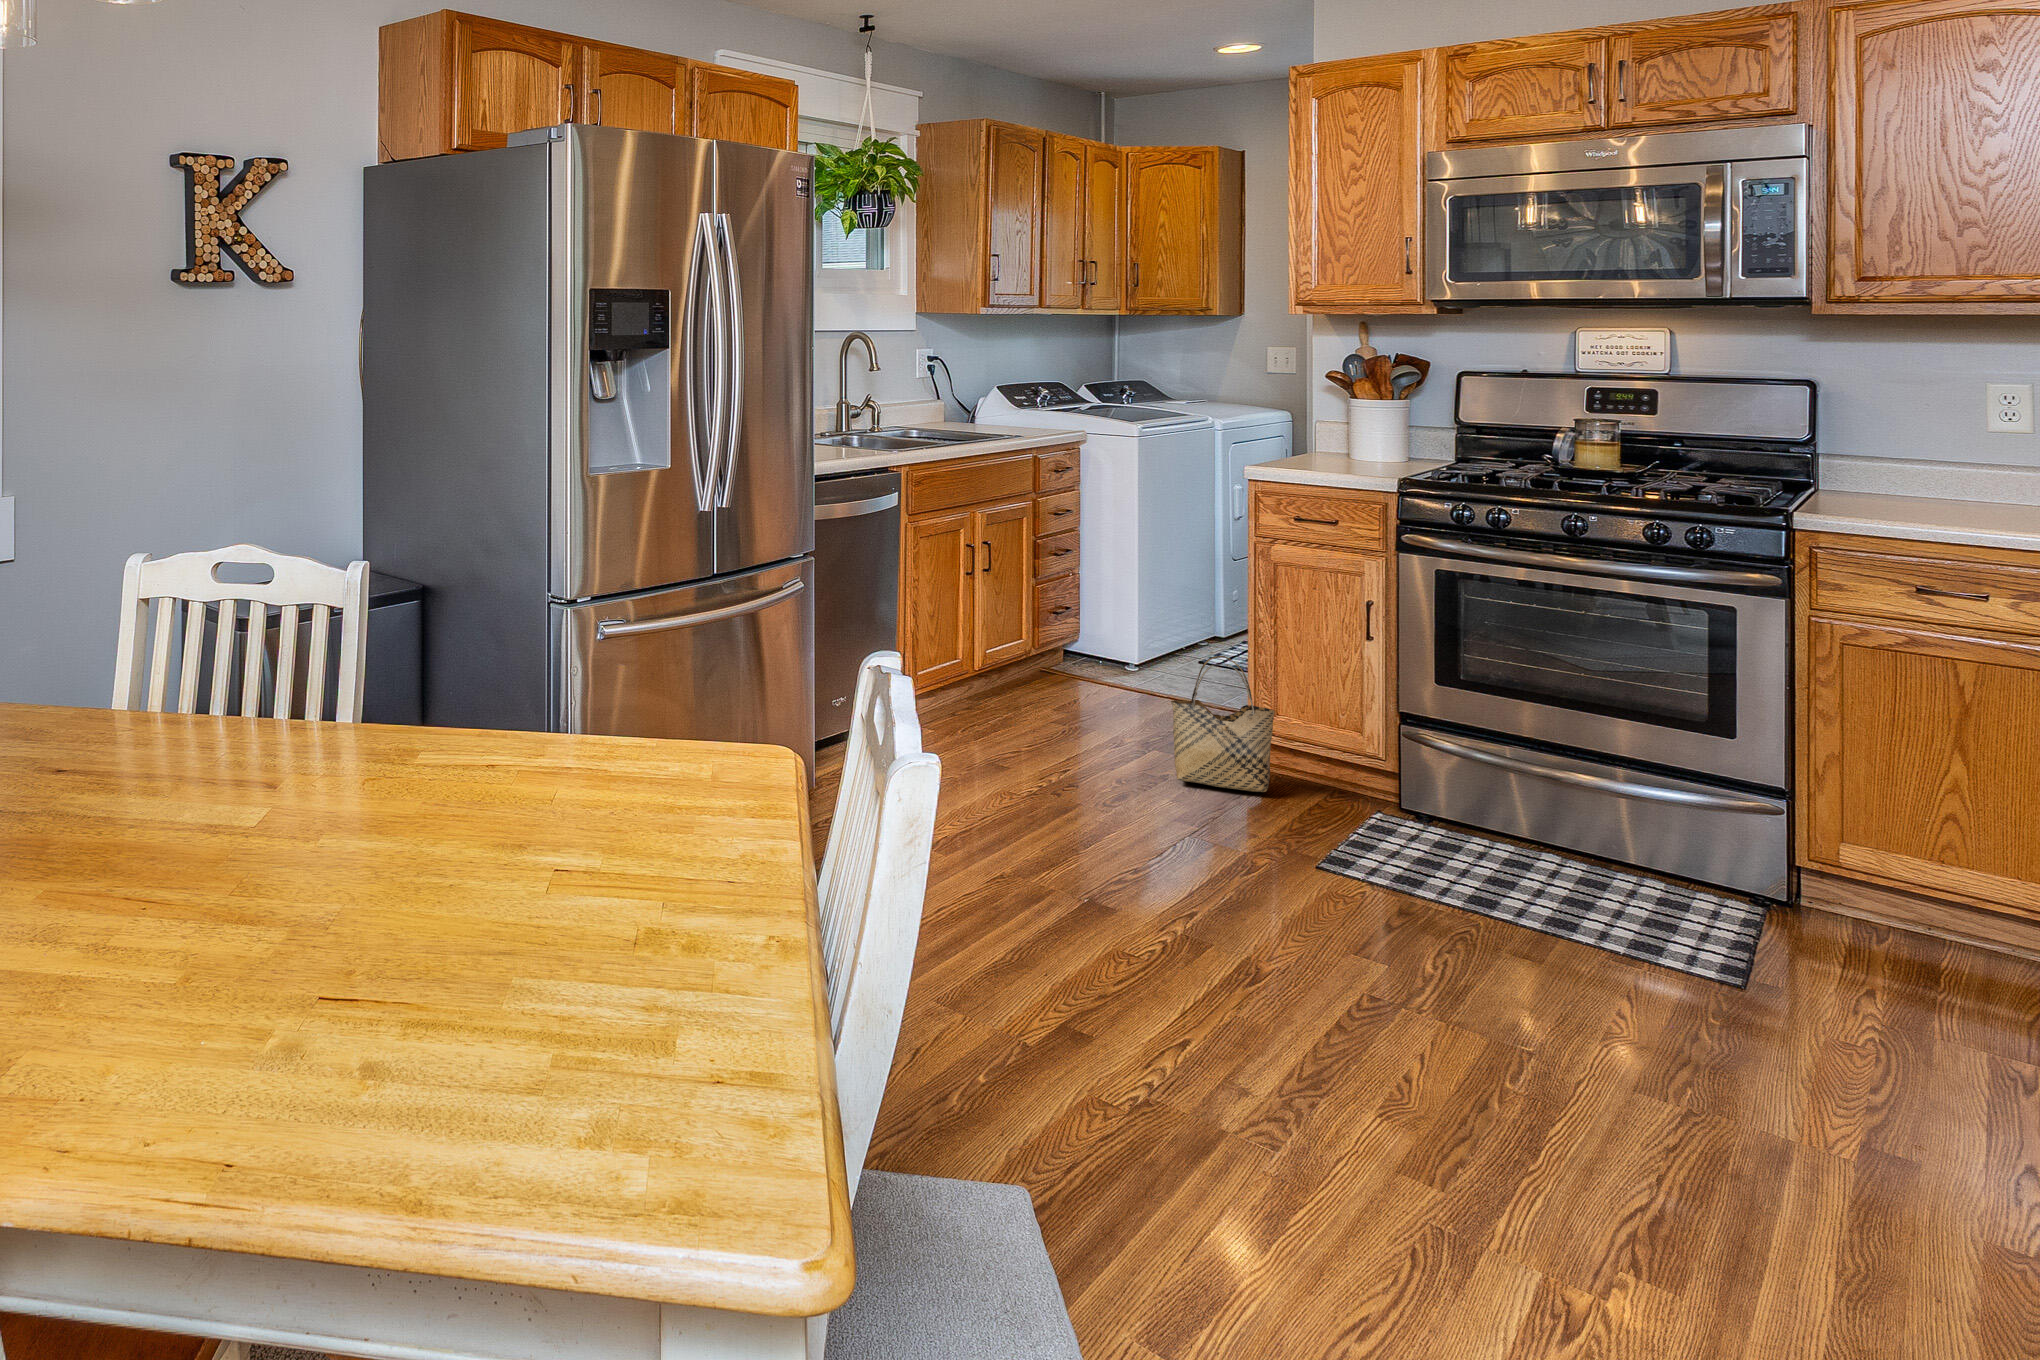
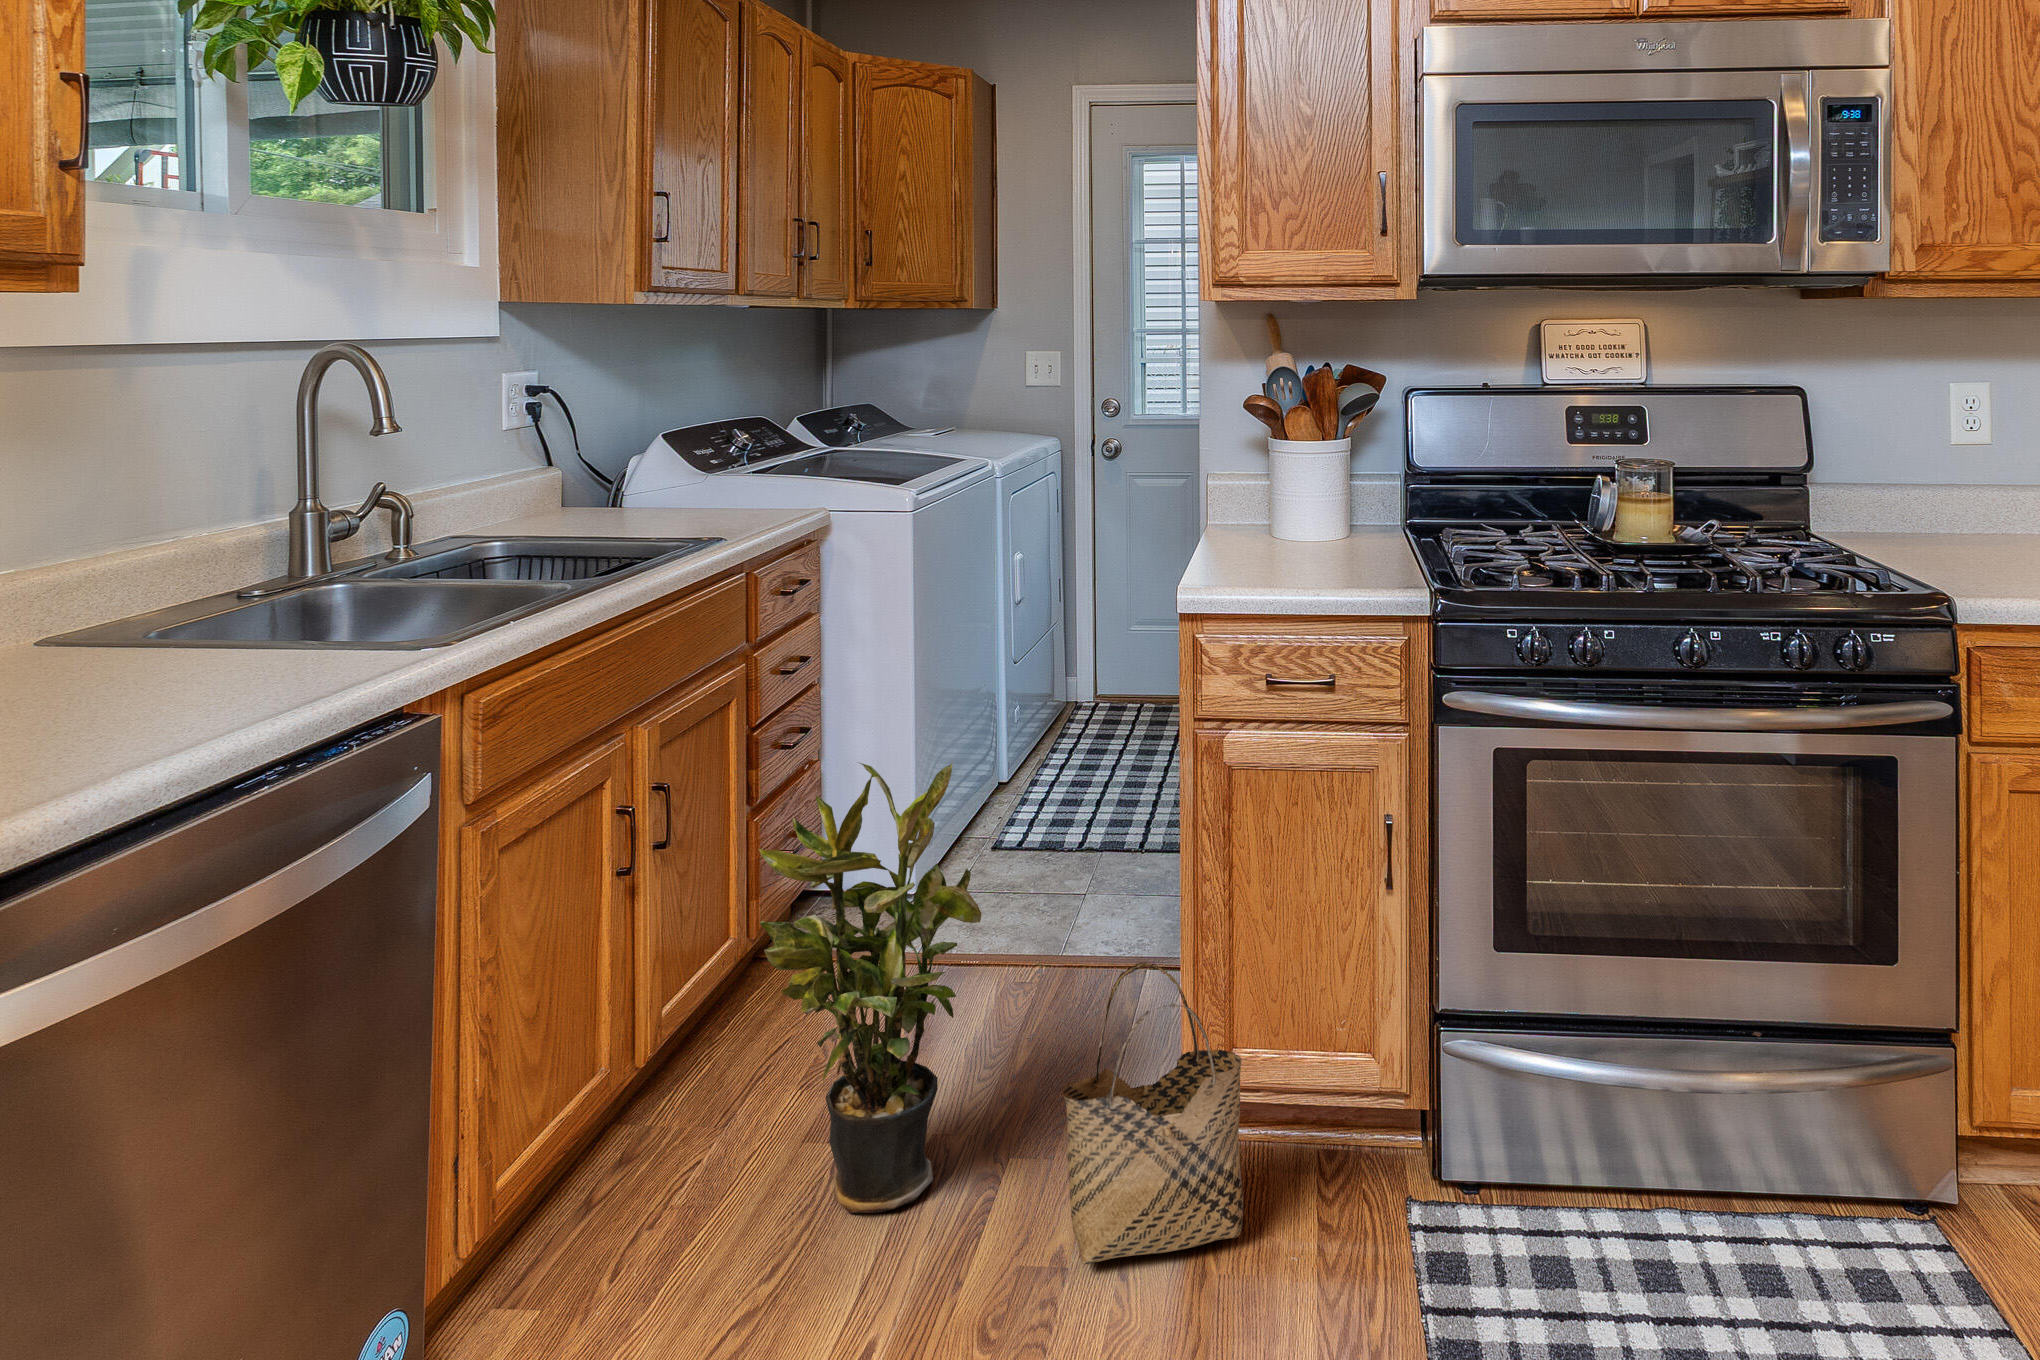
potted plant: none [1029,544,1144,752] -> present [759,763,982,1213]

